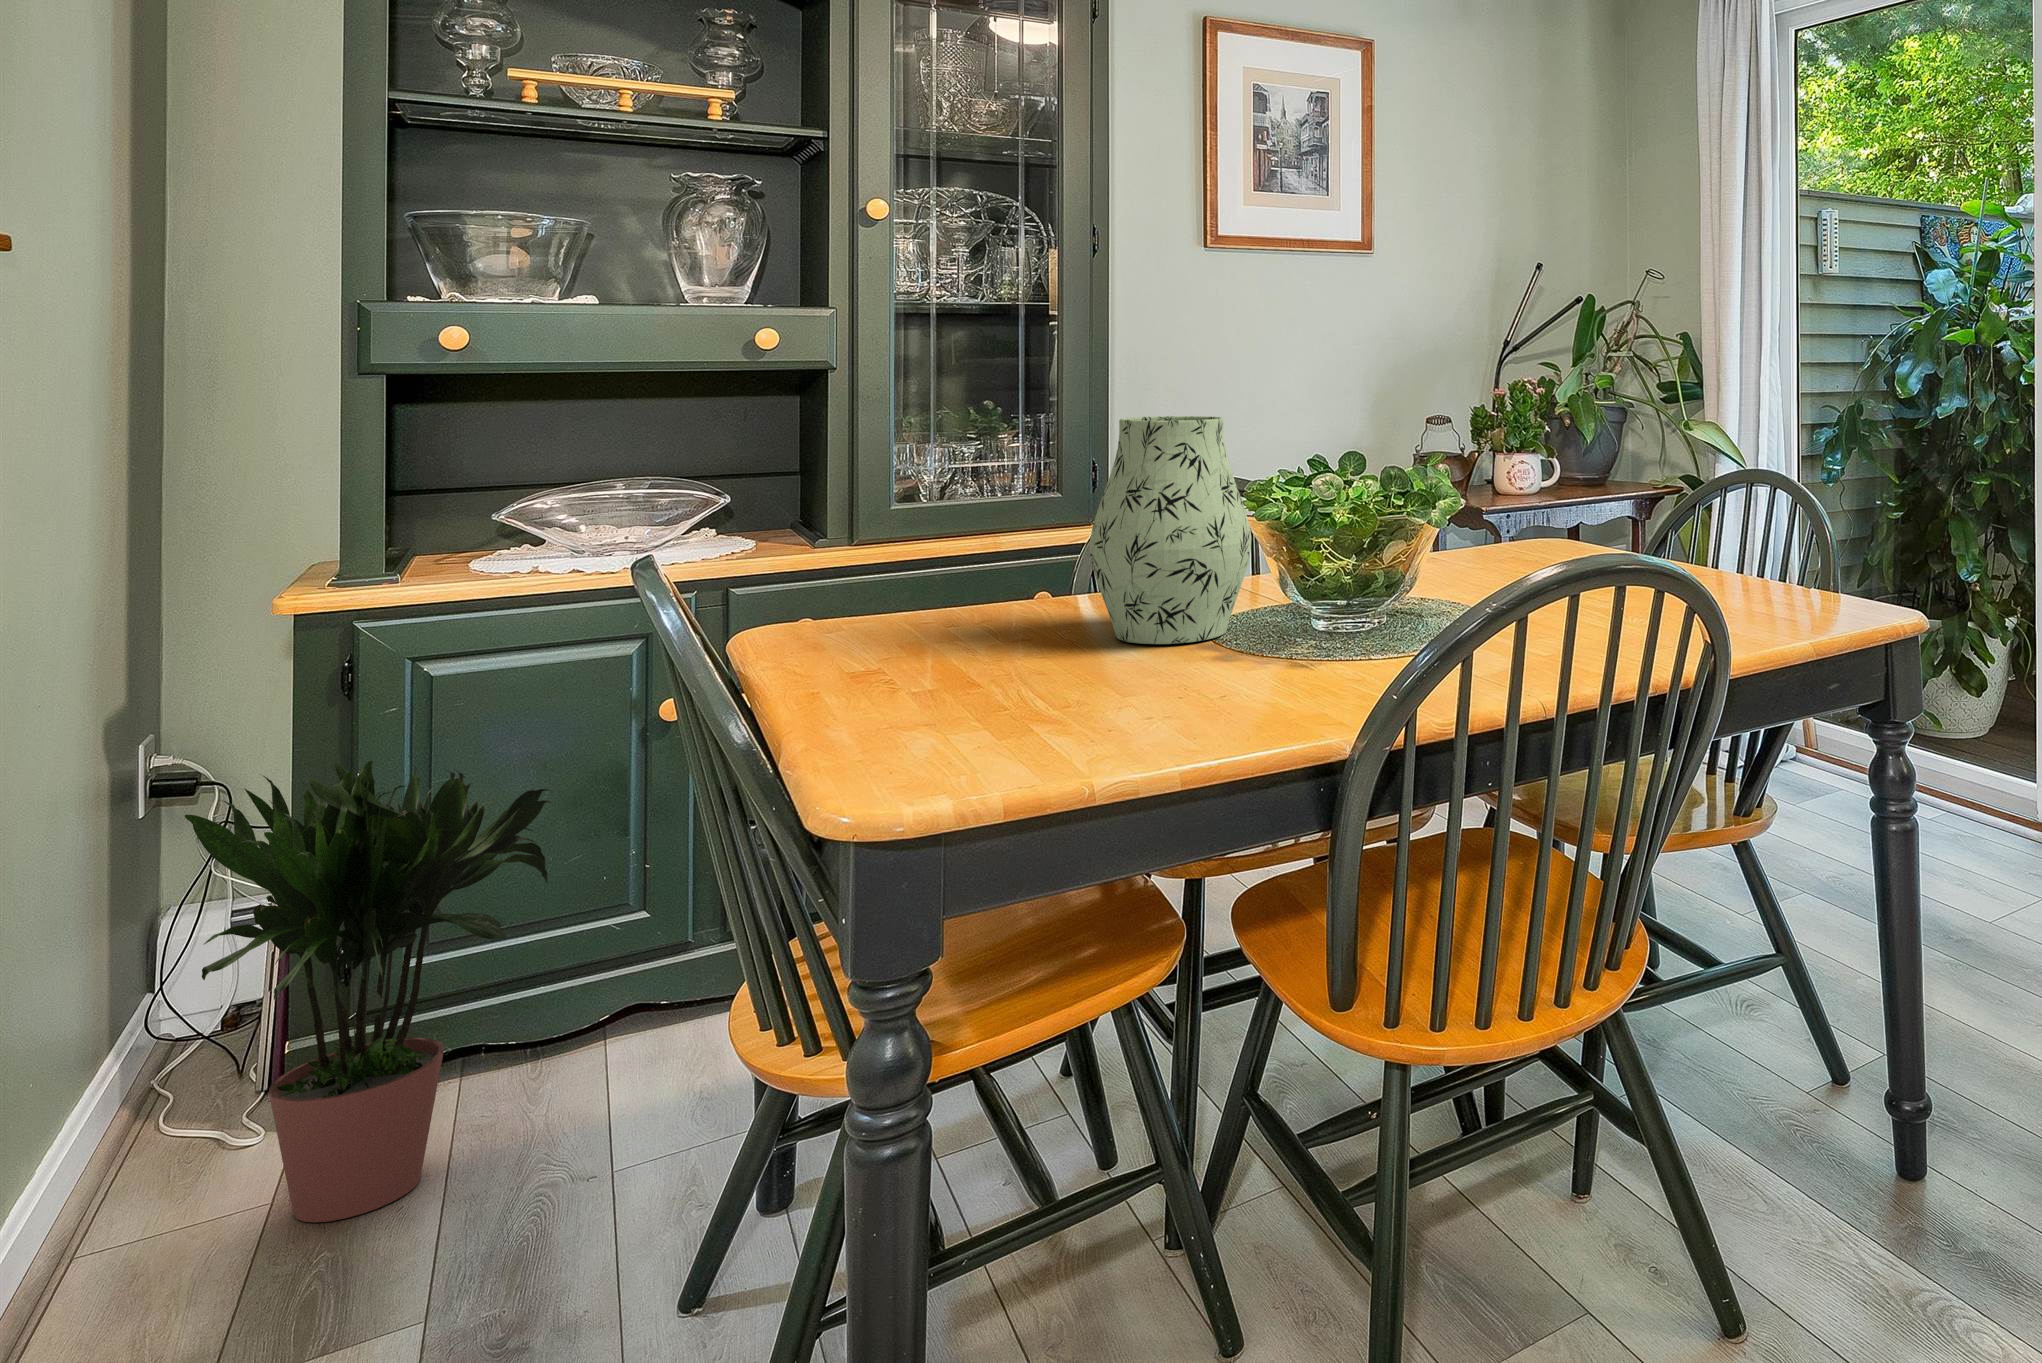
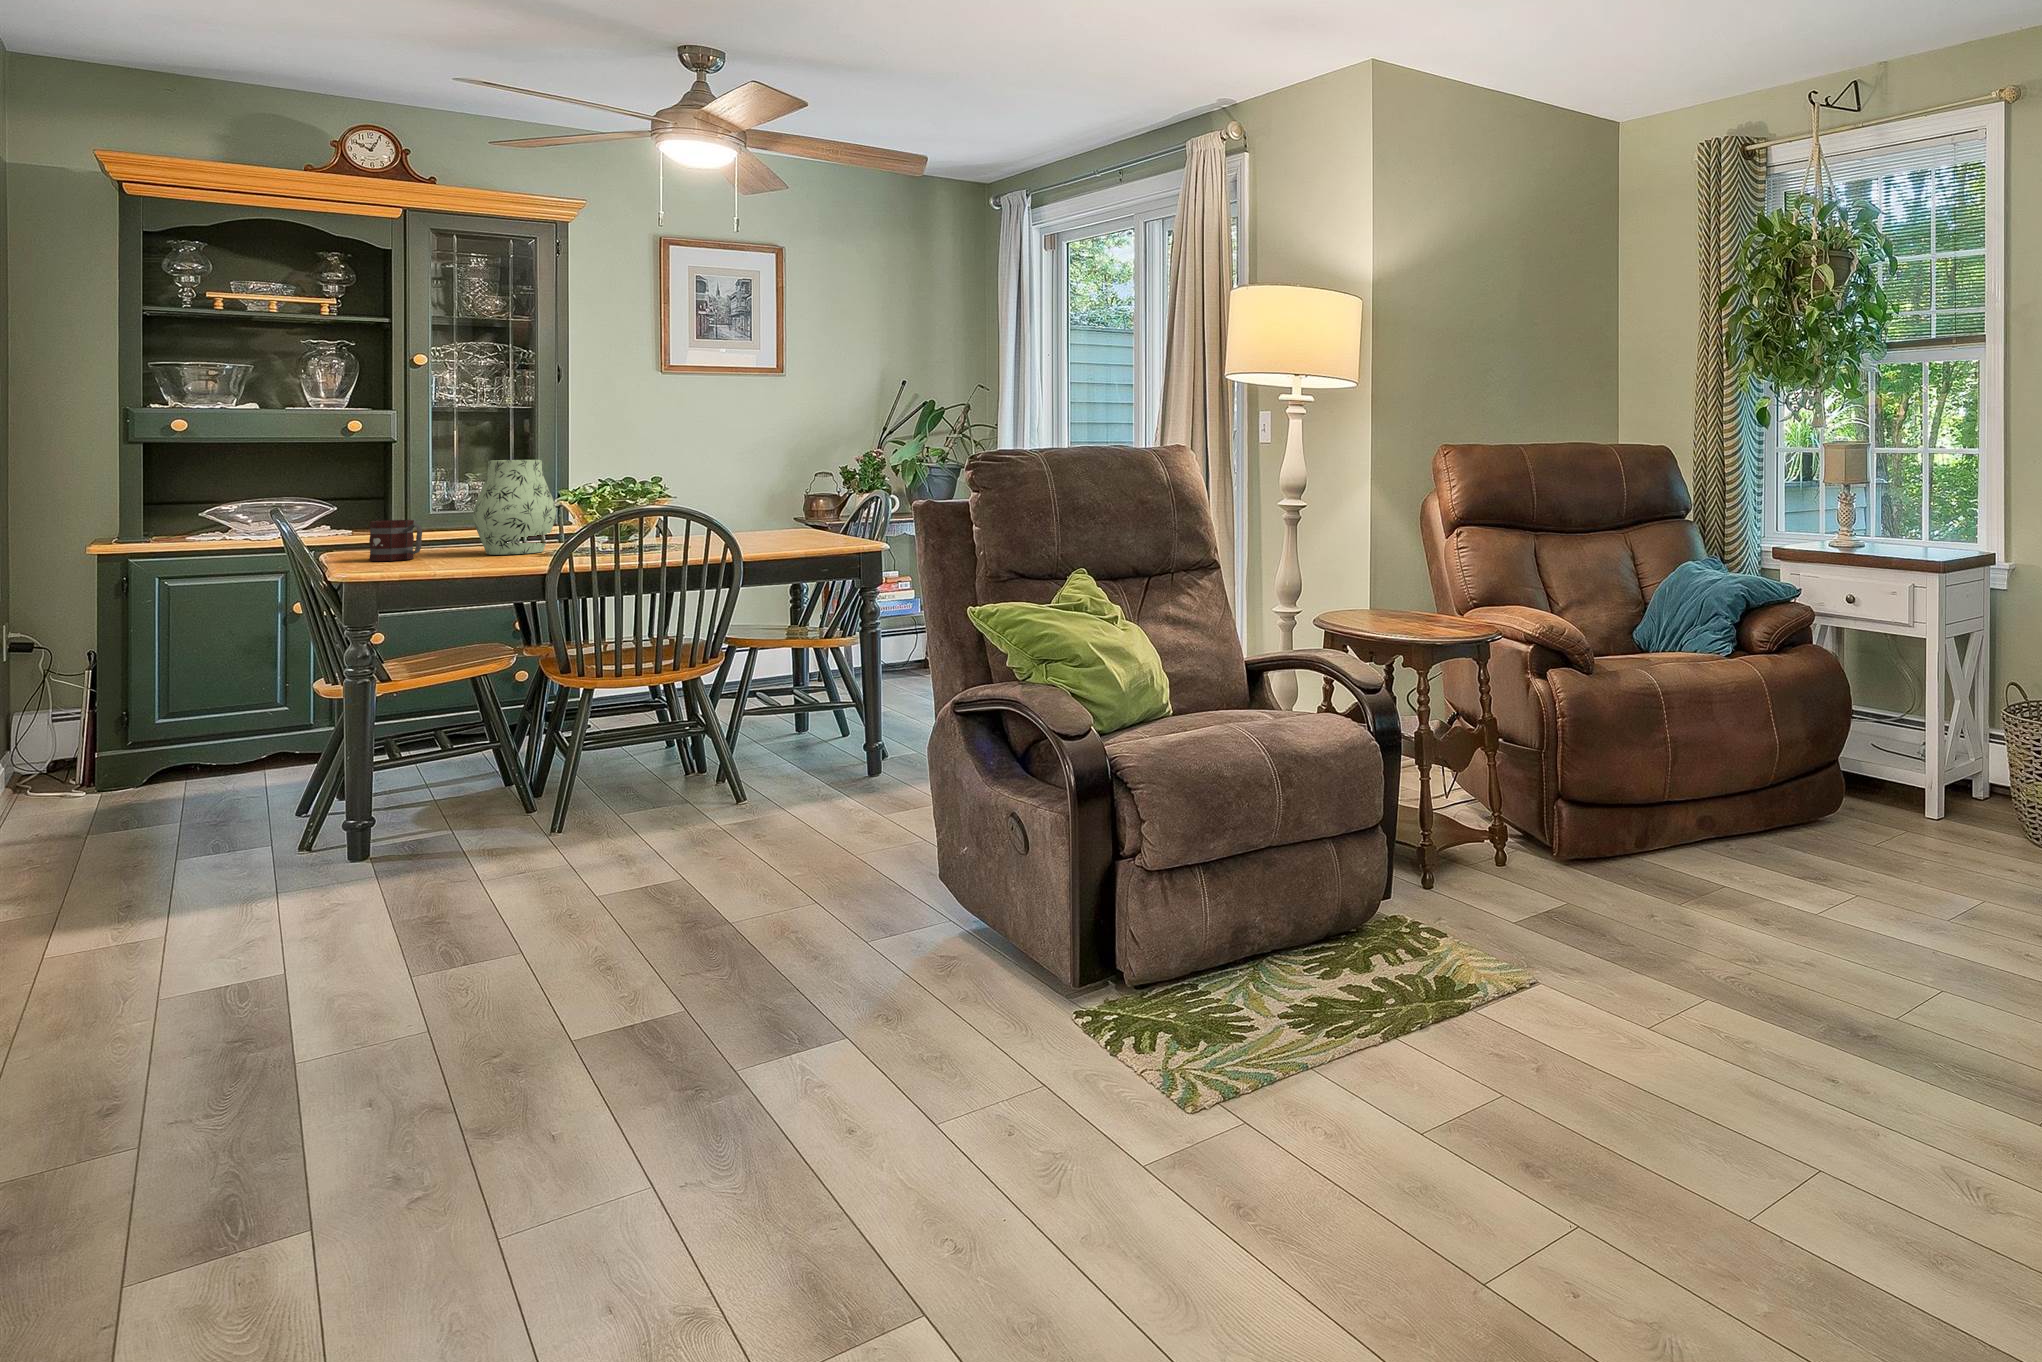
mug: none [887,561,1005,670] -> present [369,520,422,561]
potted plant: present [185,761,552,1222] -> none [43,611,232,813]

